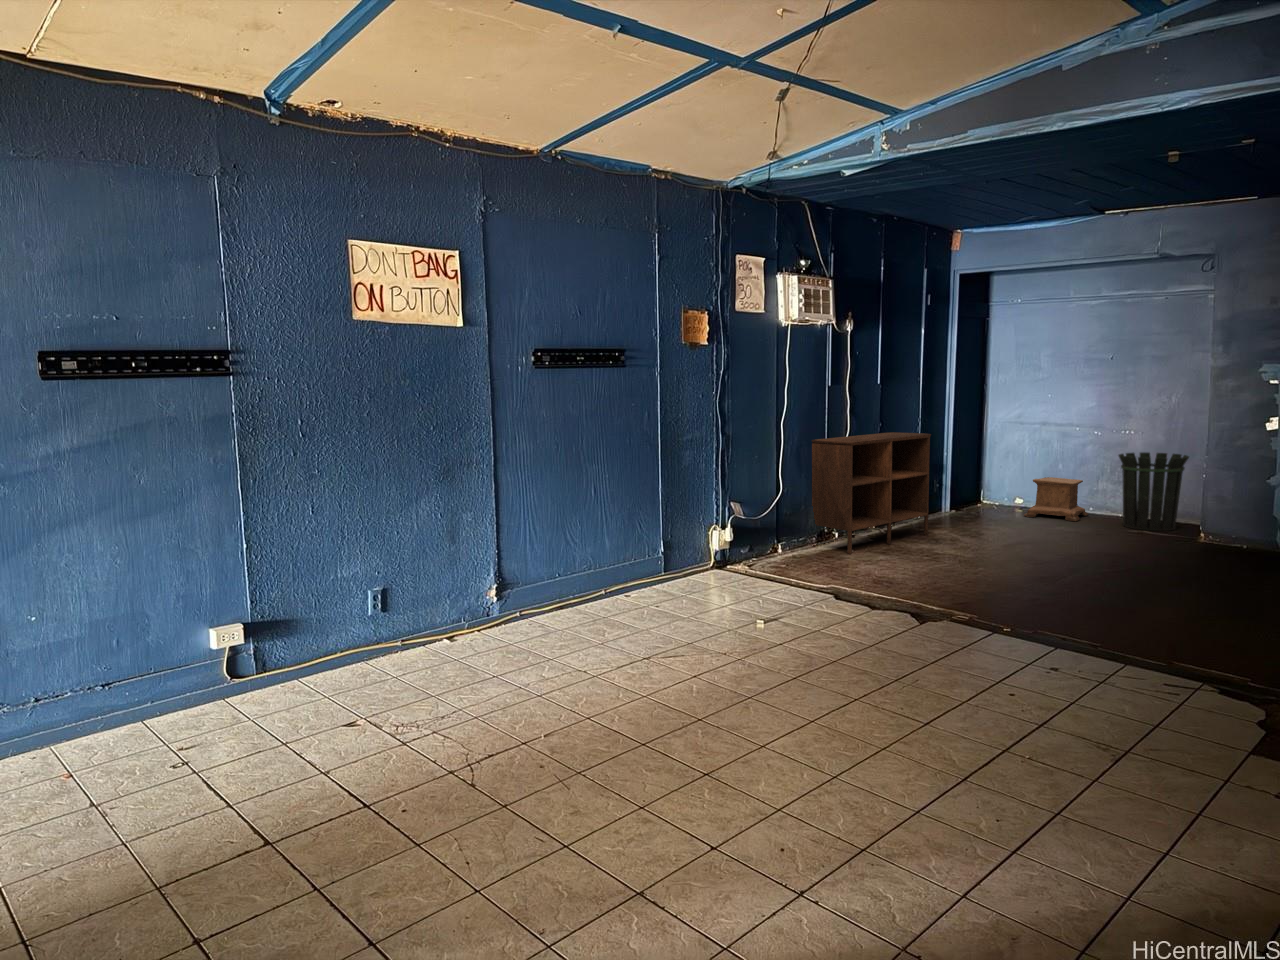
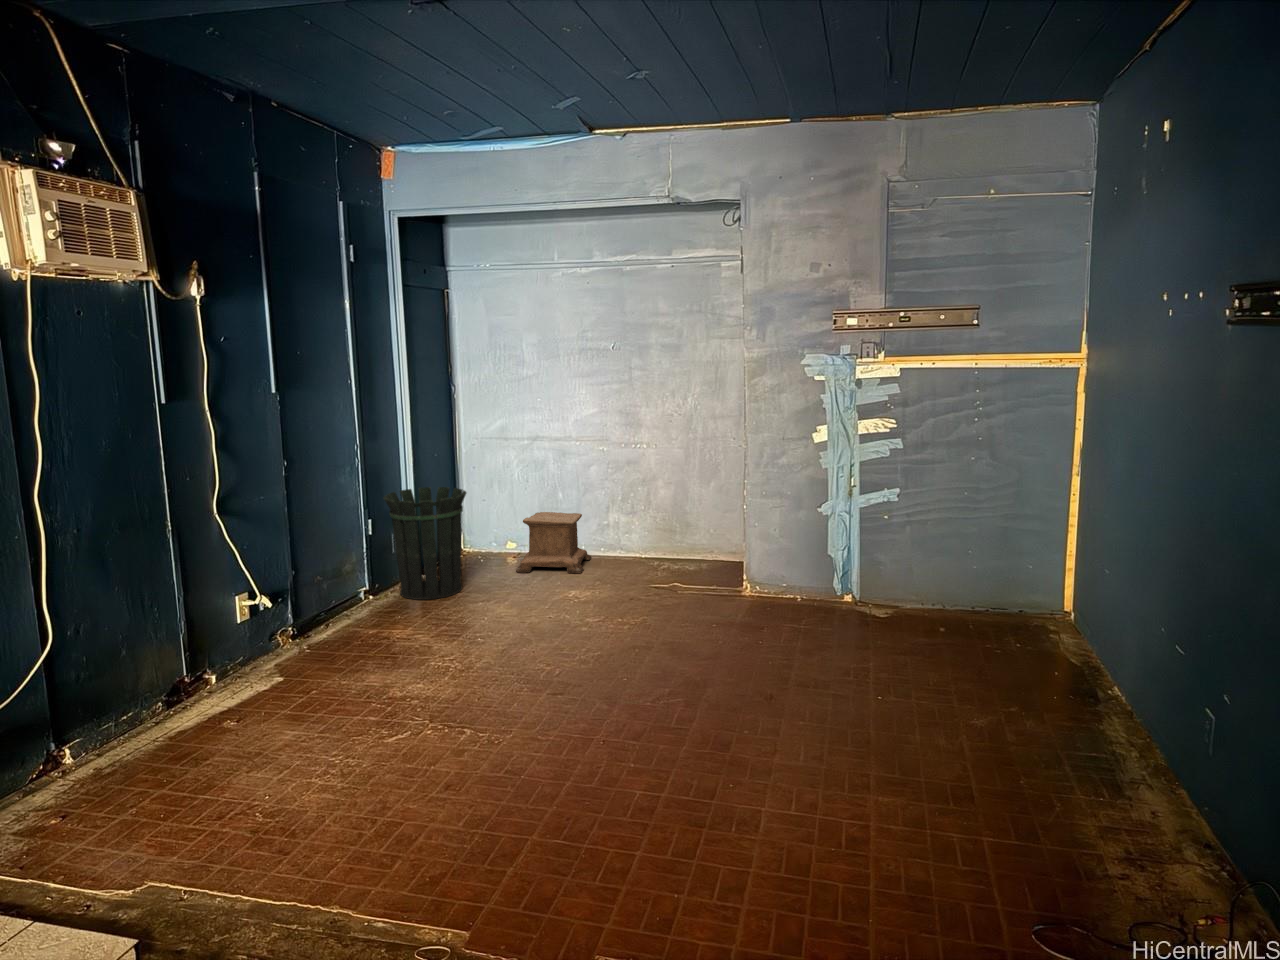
shelving unit: present [812,432,931,554] -> none [127,476,381,733]
waste bin: present [1119,452,1189,531] -> present [384,487,466,600]

